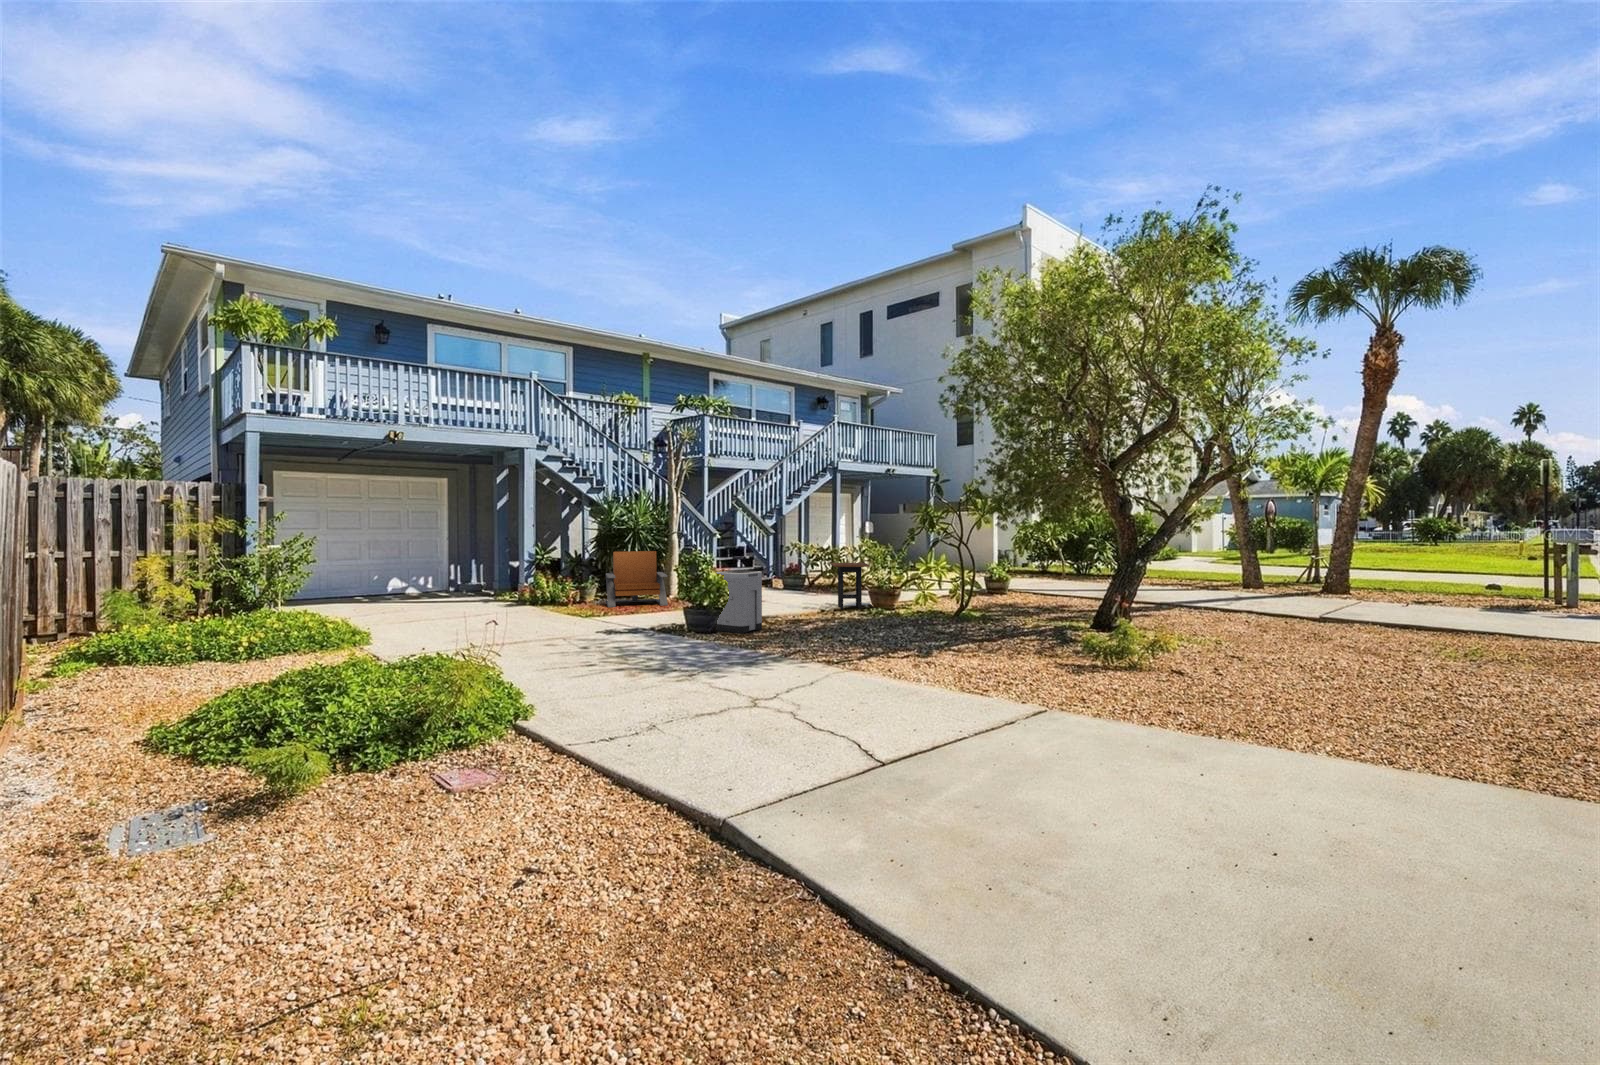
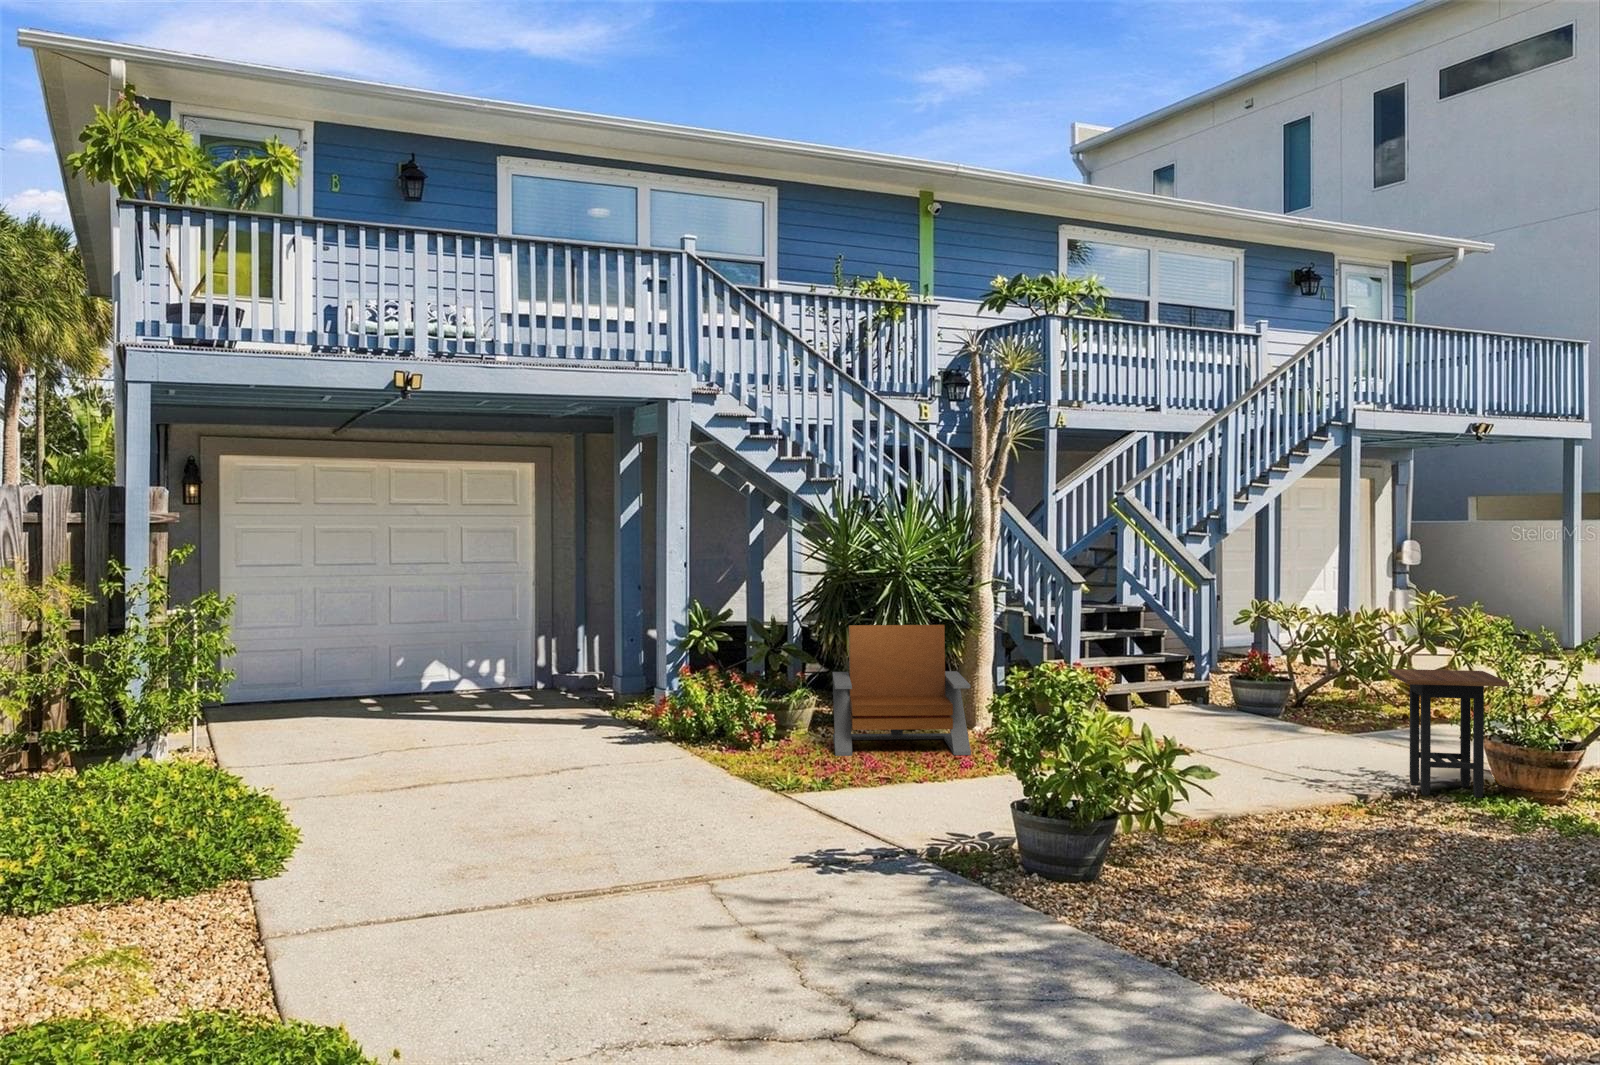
trash can: present [716,570,762,633] -> none [1104,705,1233,890]

